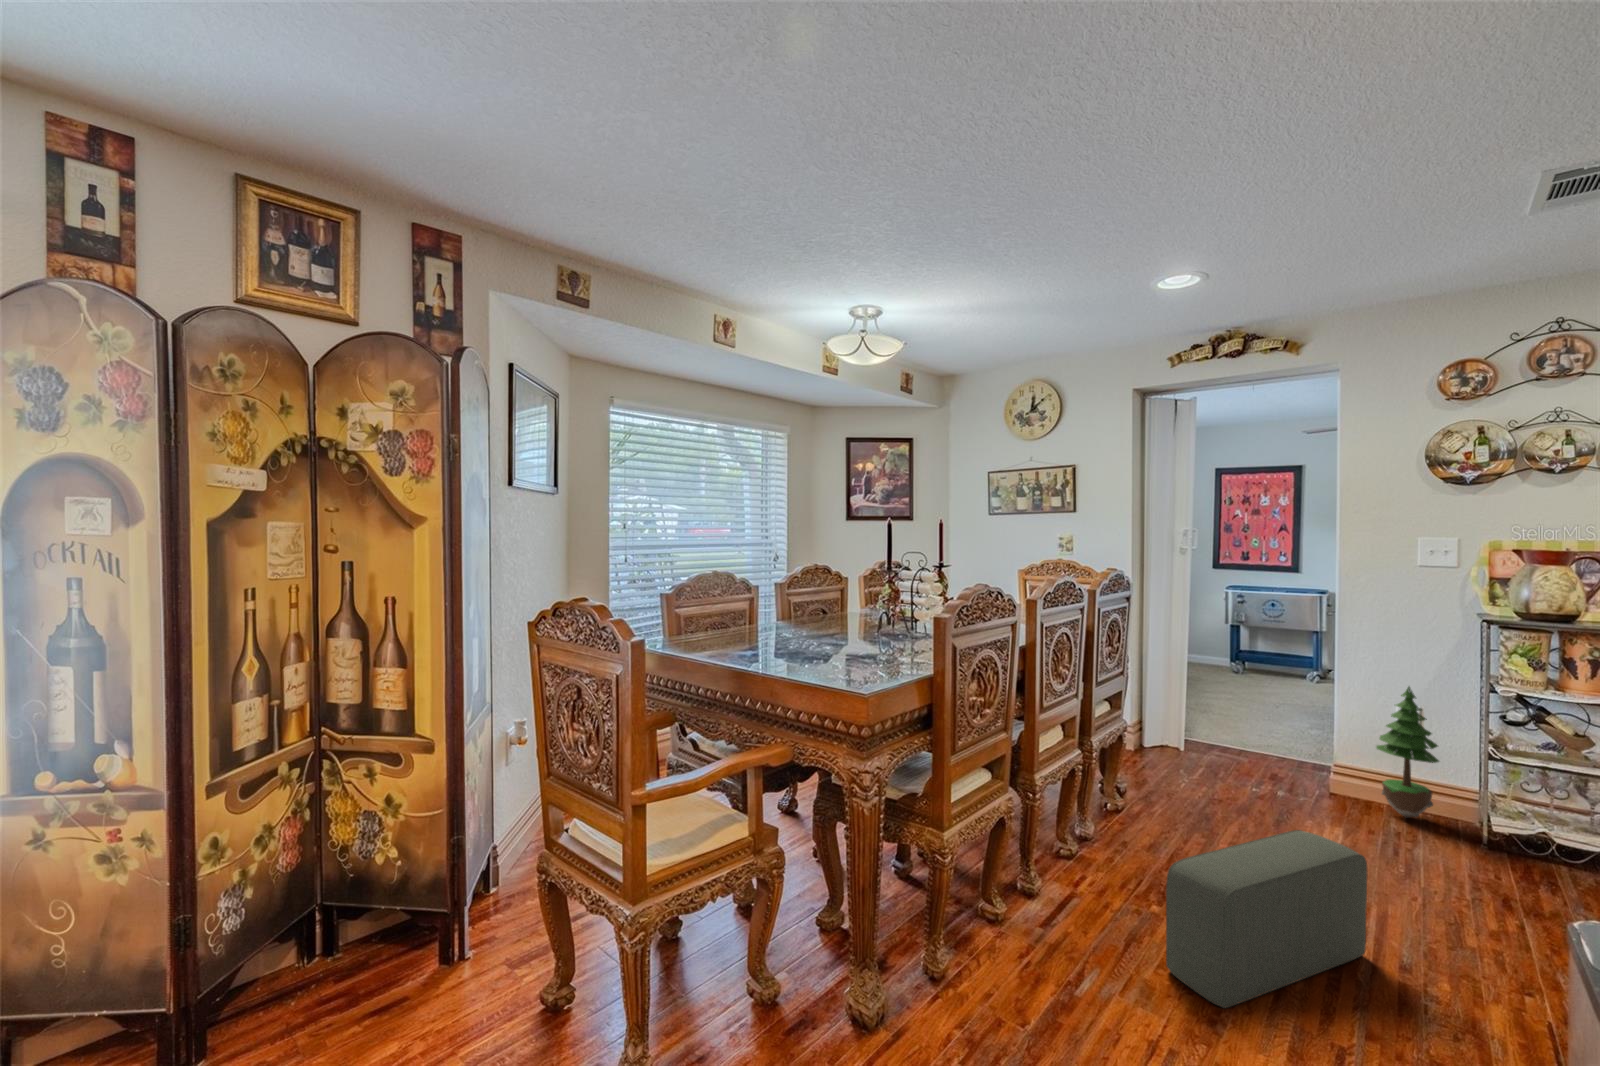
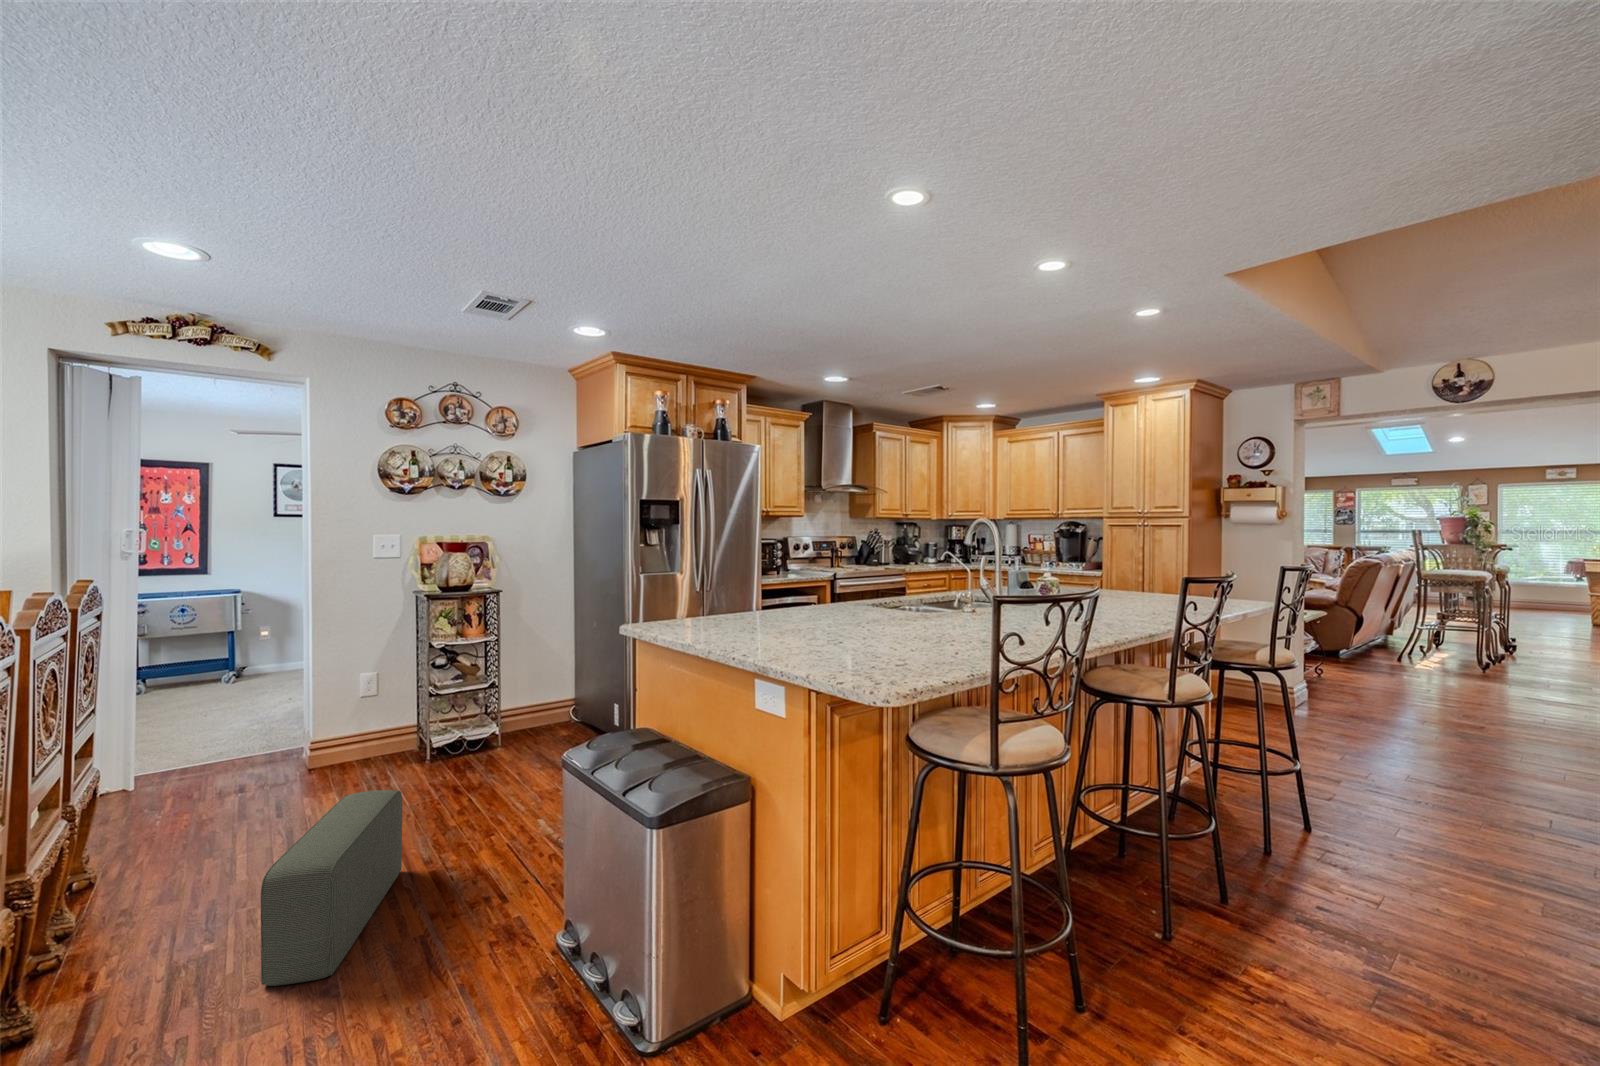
potted tree: present [1376,687,1439,818] -> none [347,657,393,766]

